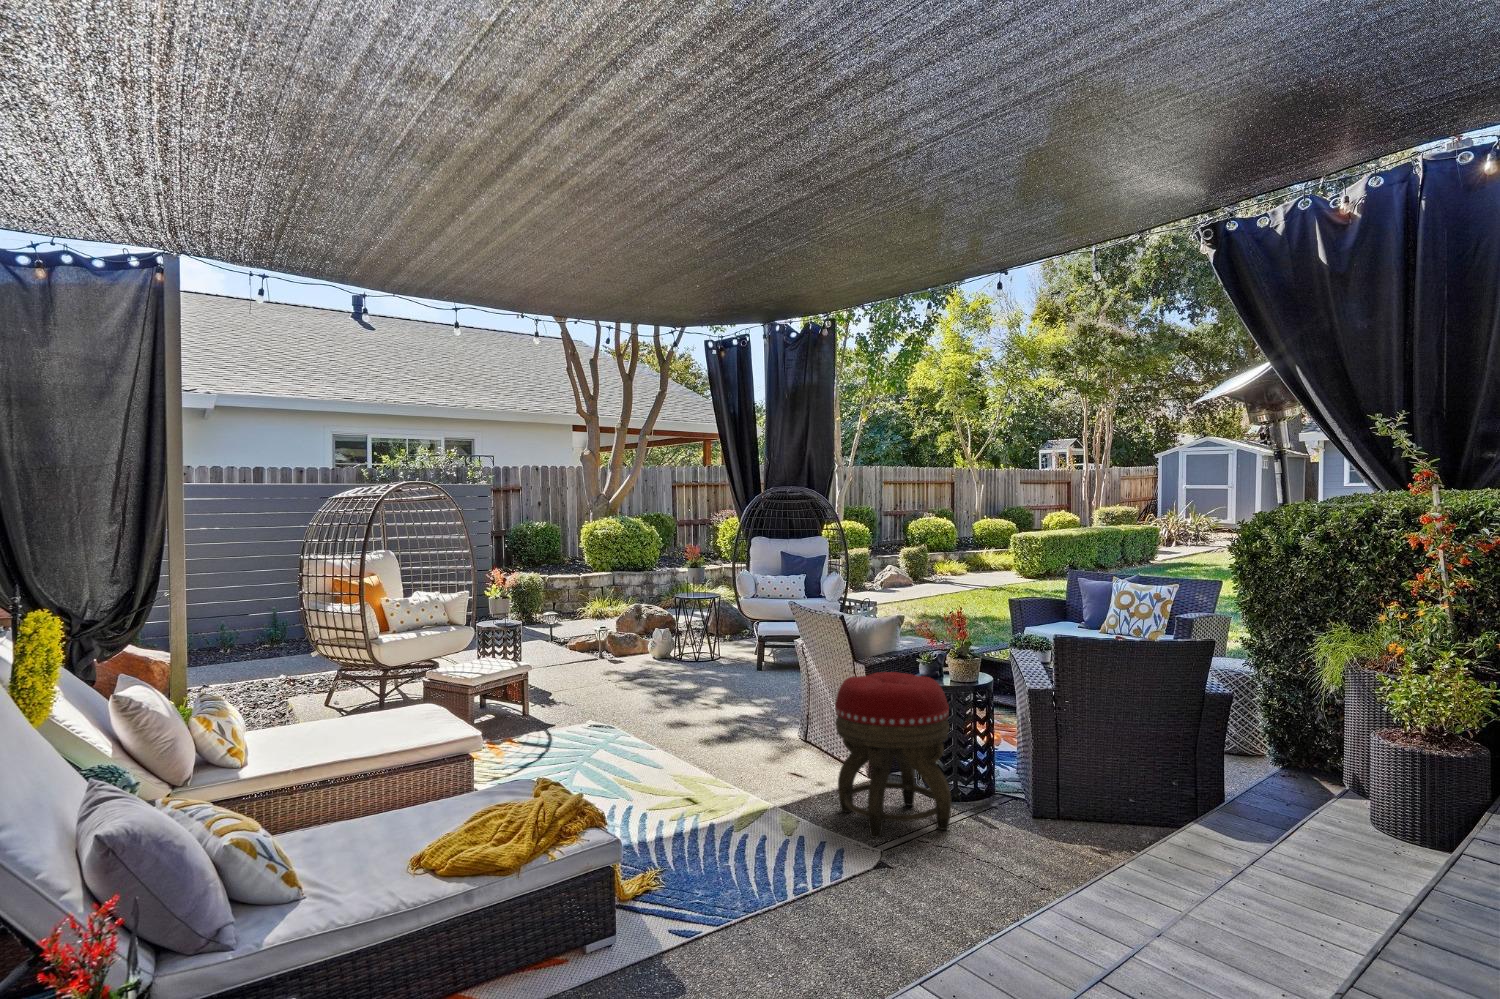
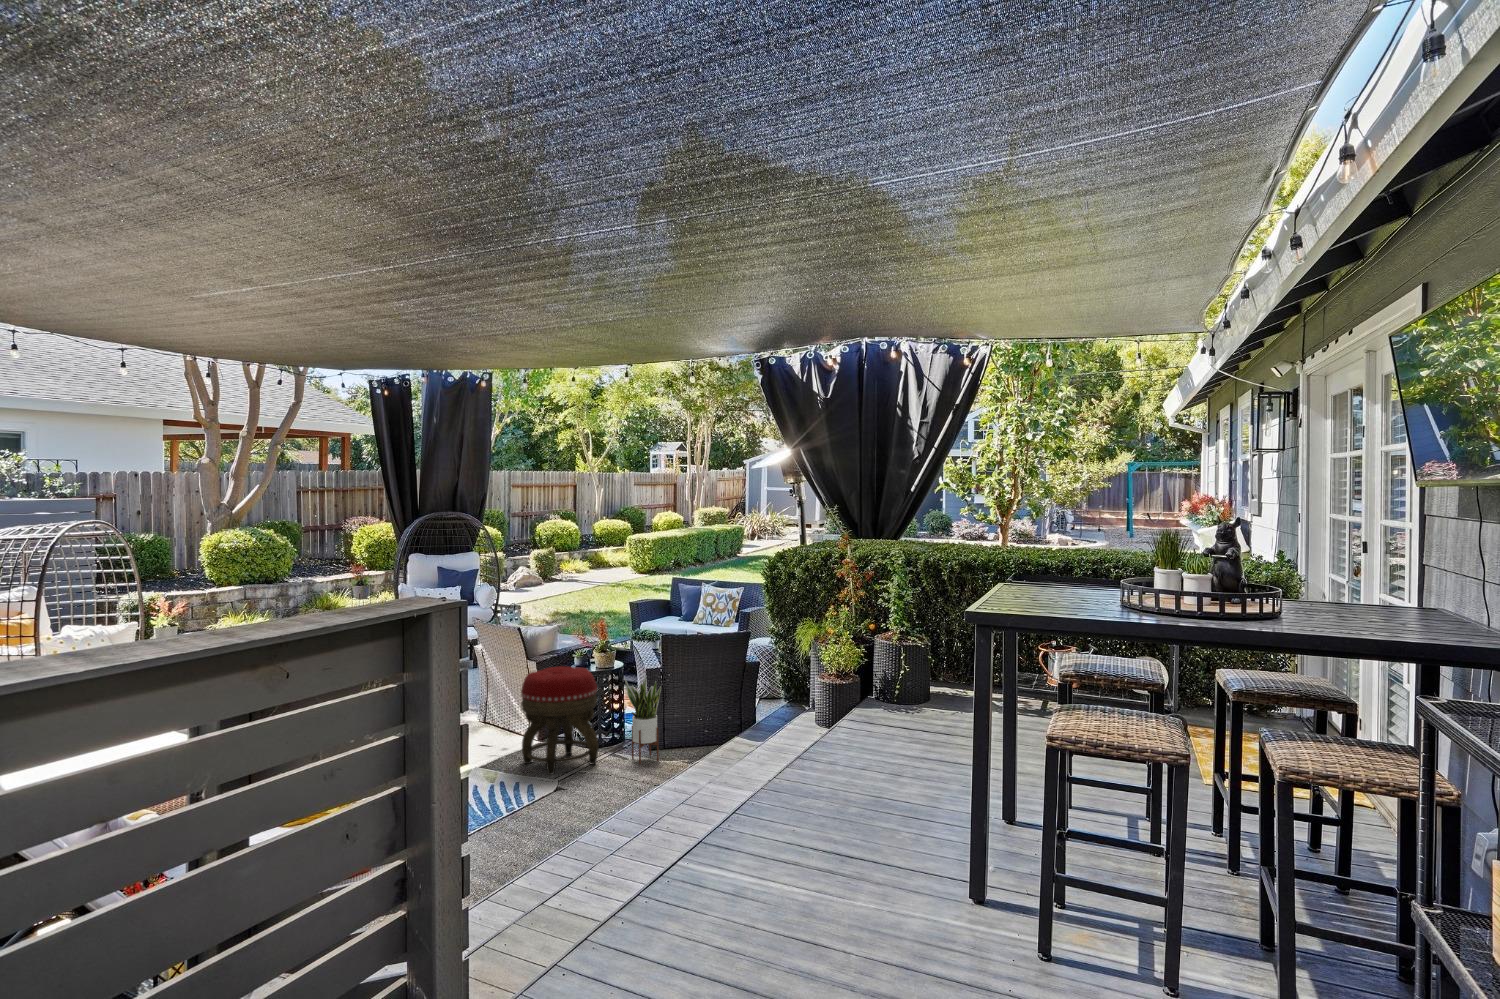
potted plant: none [992,698,1055,842] -> present [624,676,661,764]

